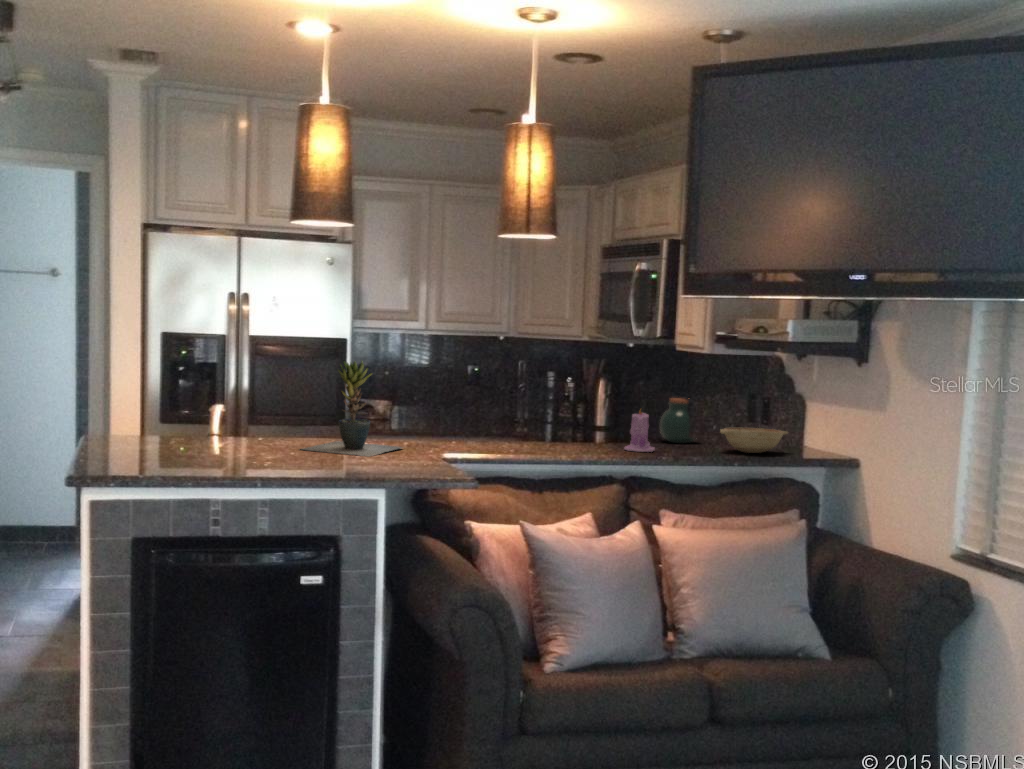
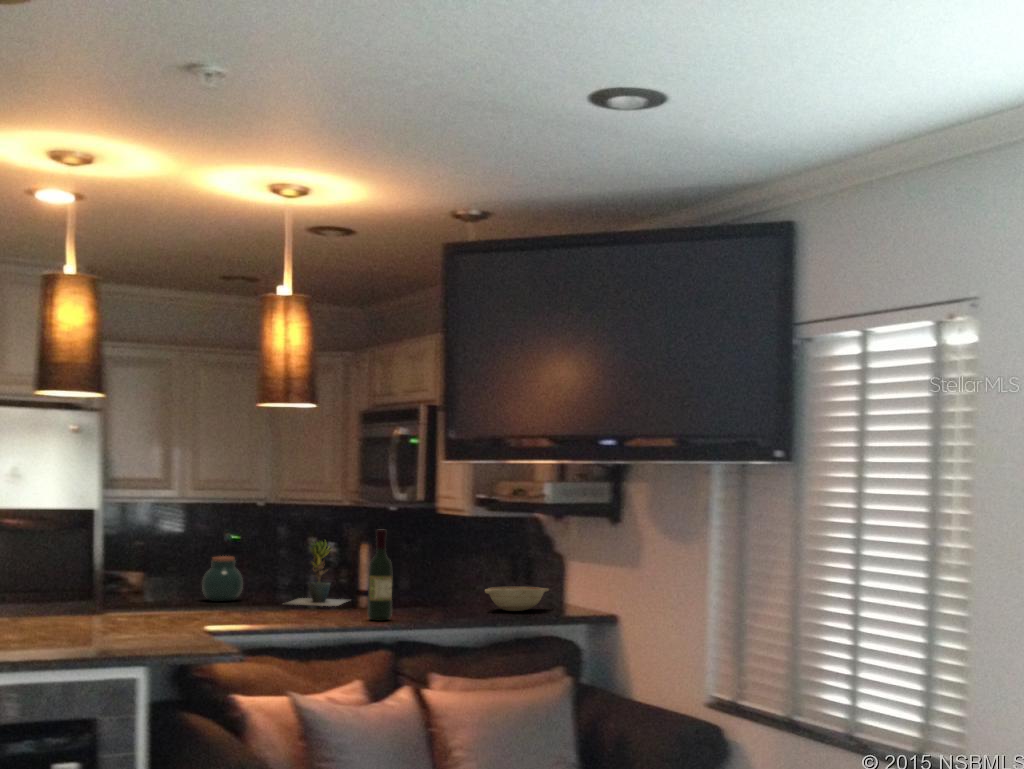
potted plant: present [302,361,402,457] -> present [286,541,348,606]
wine bottle: none [600,365,625,456] -> present [368,529,392,621]
jar: present [660,398,694,443] -> present [202,556,243,601]
candle: present [624,412,655,452] -> none [391,571,422,615]

